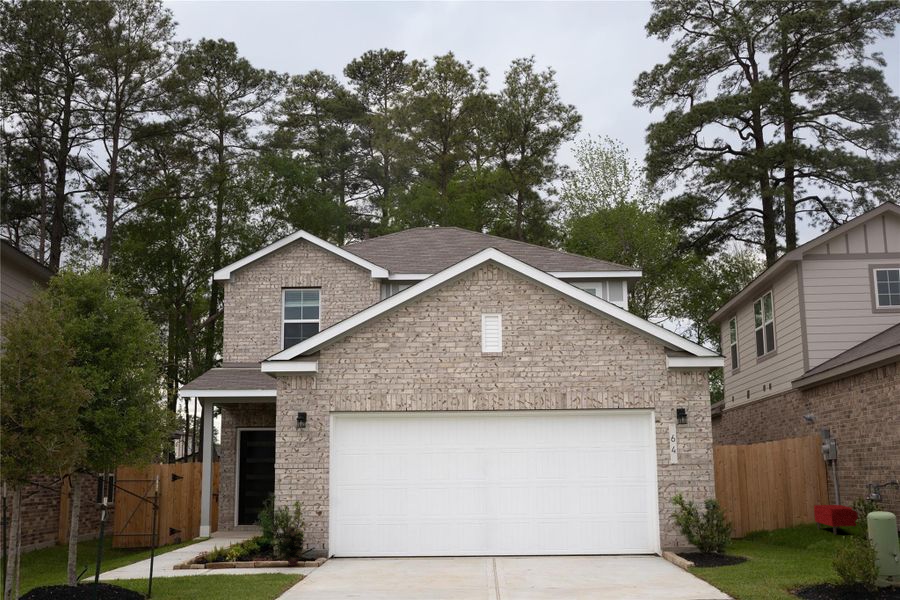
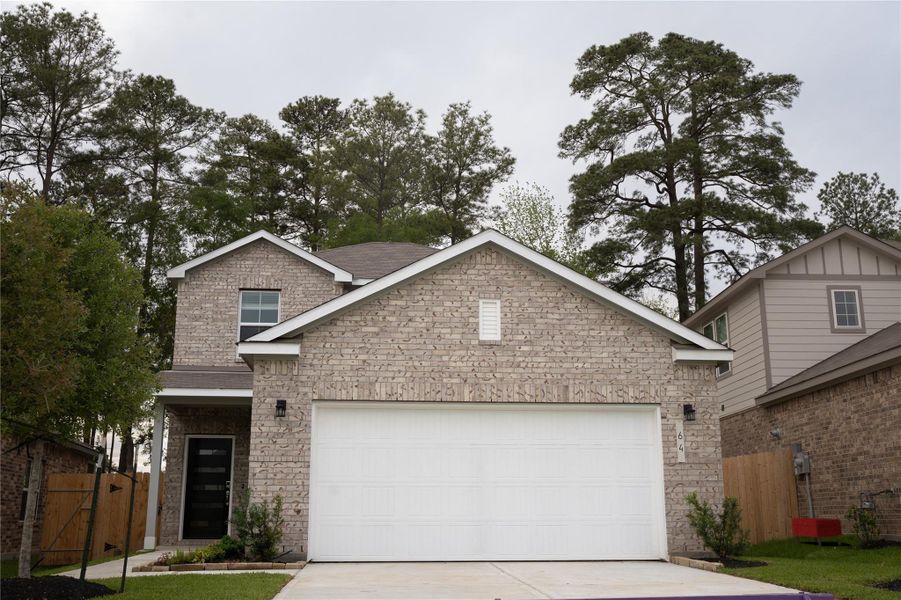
decorative plant: present [282,527,304,566] -> none [254,524,286,568]

